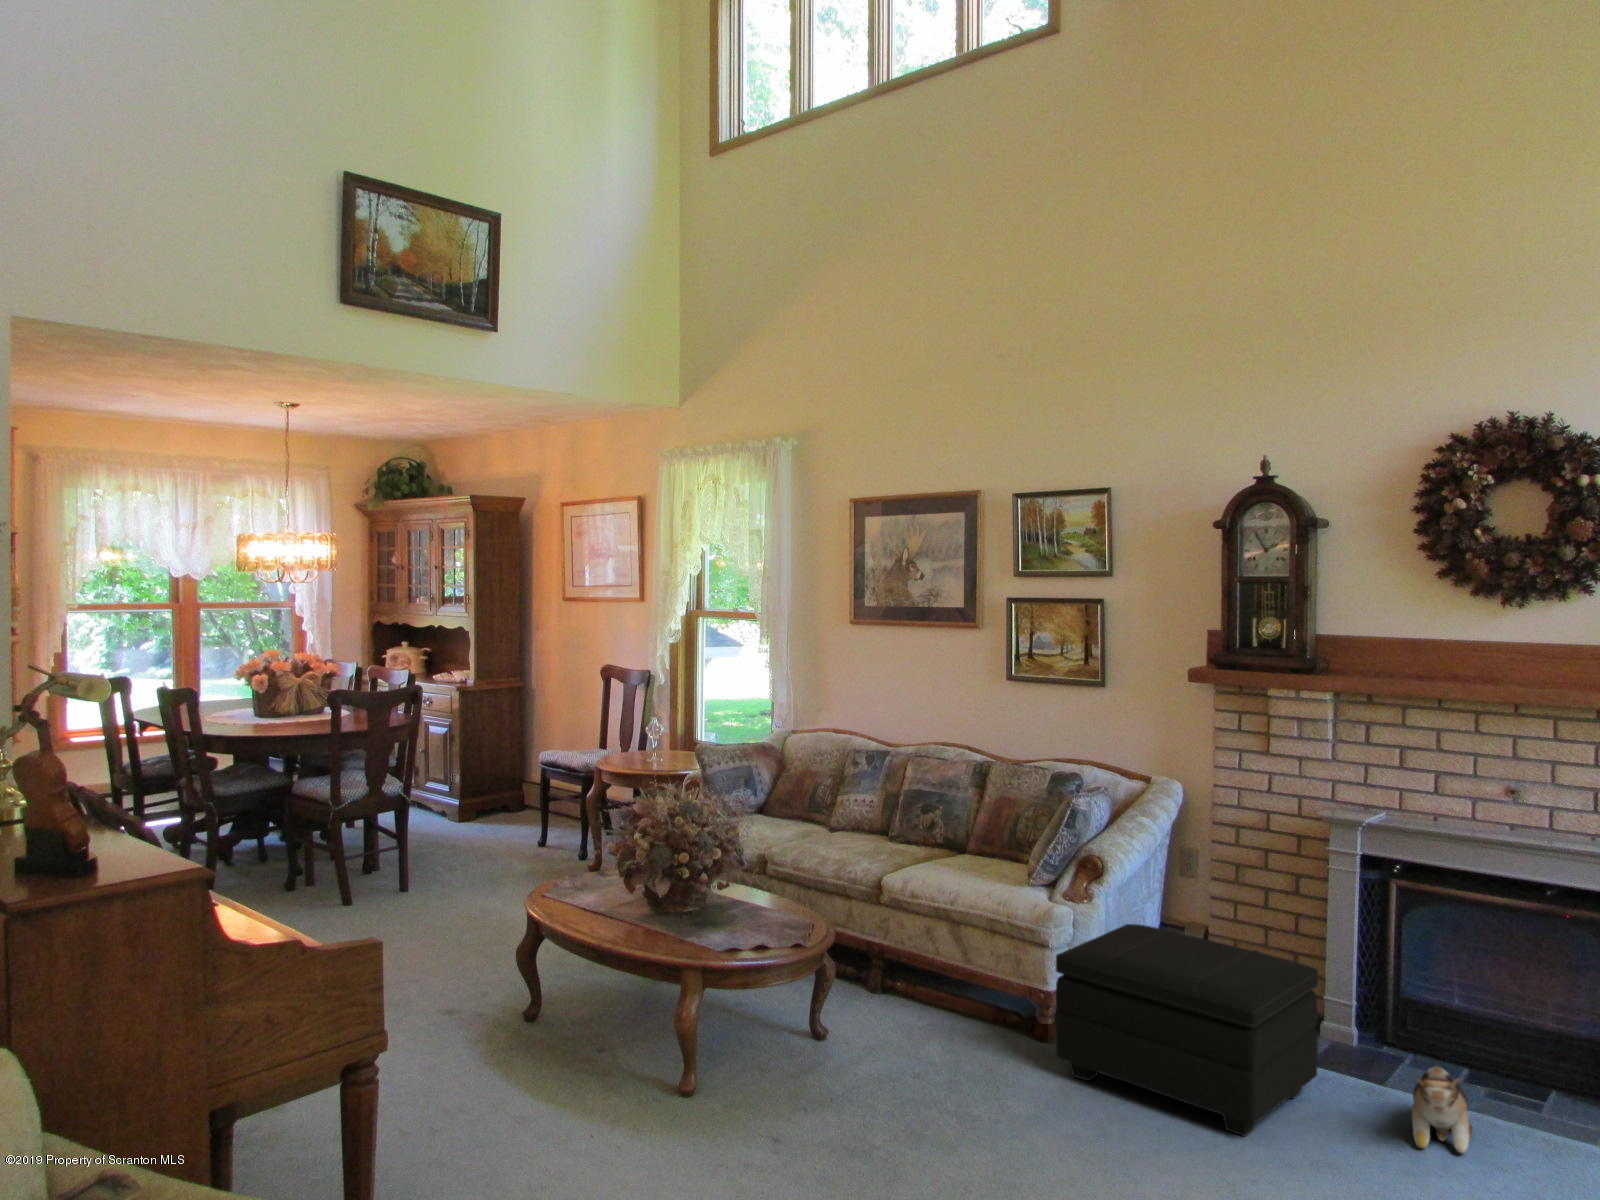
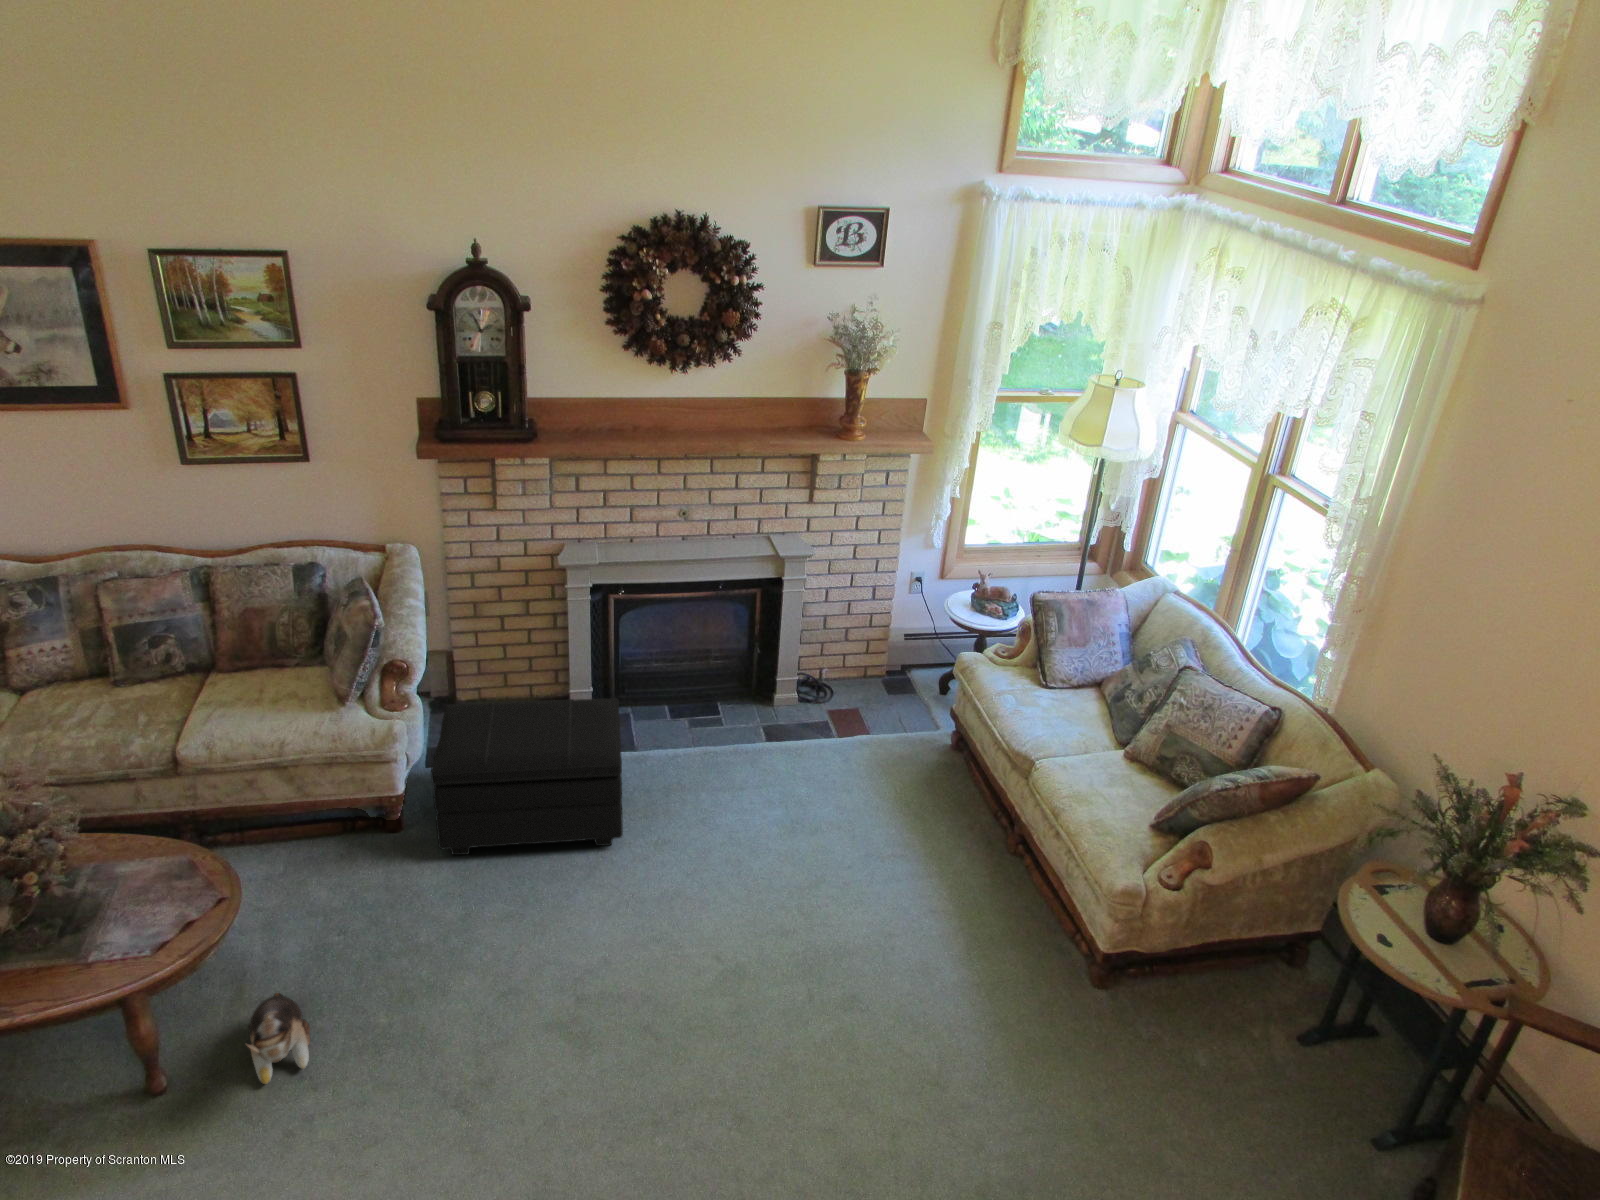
plush toy: present [1412,1066,1472,1153] -> present [246,993,310,1084]

